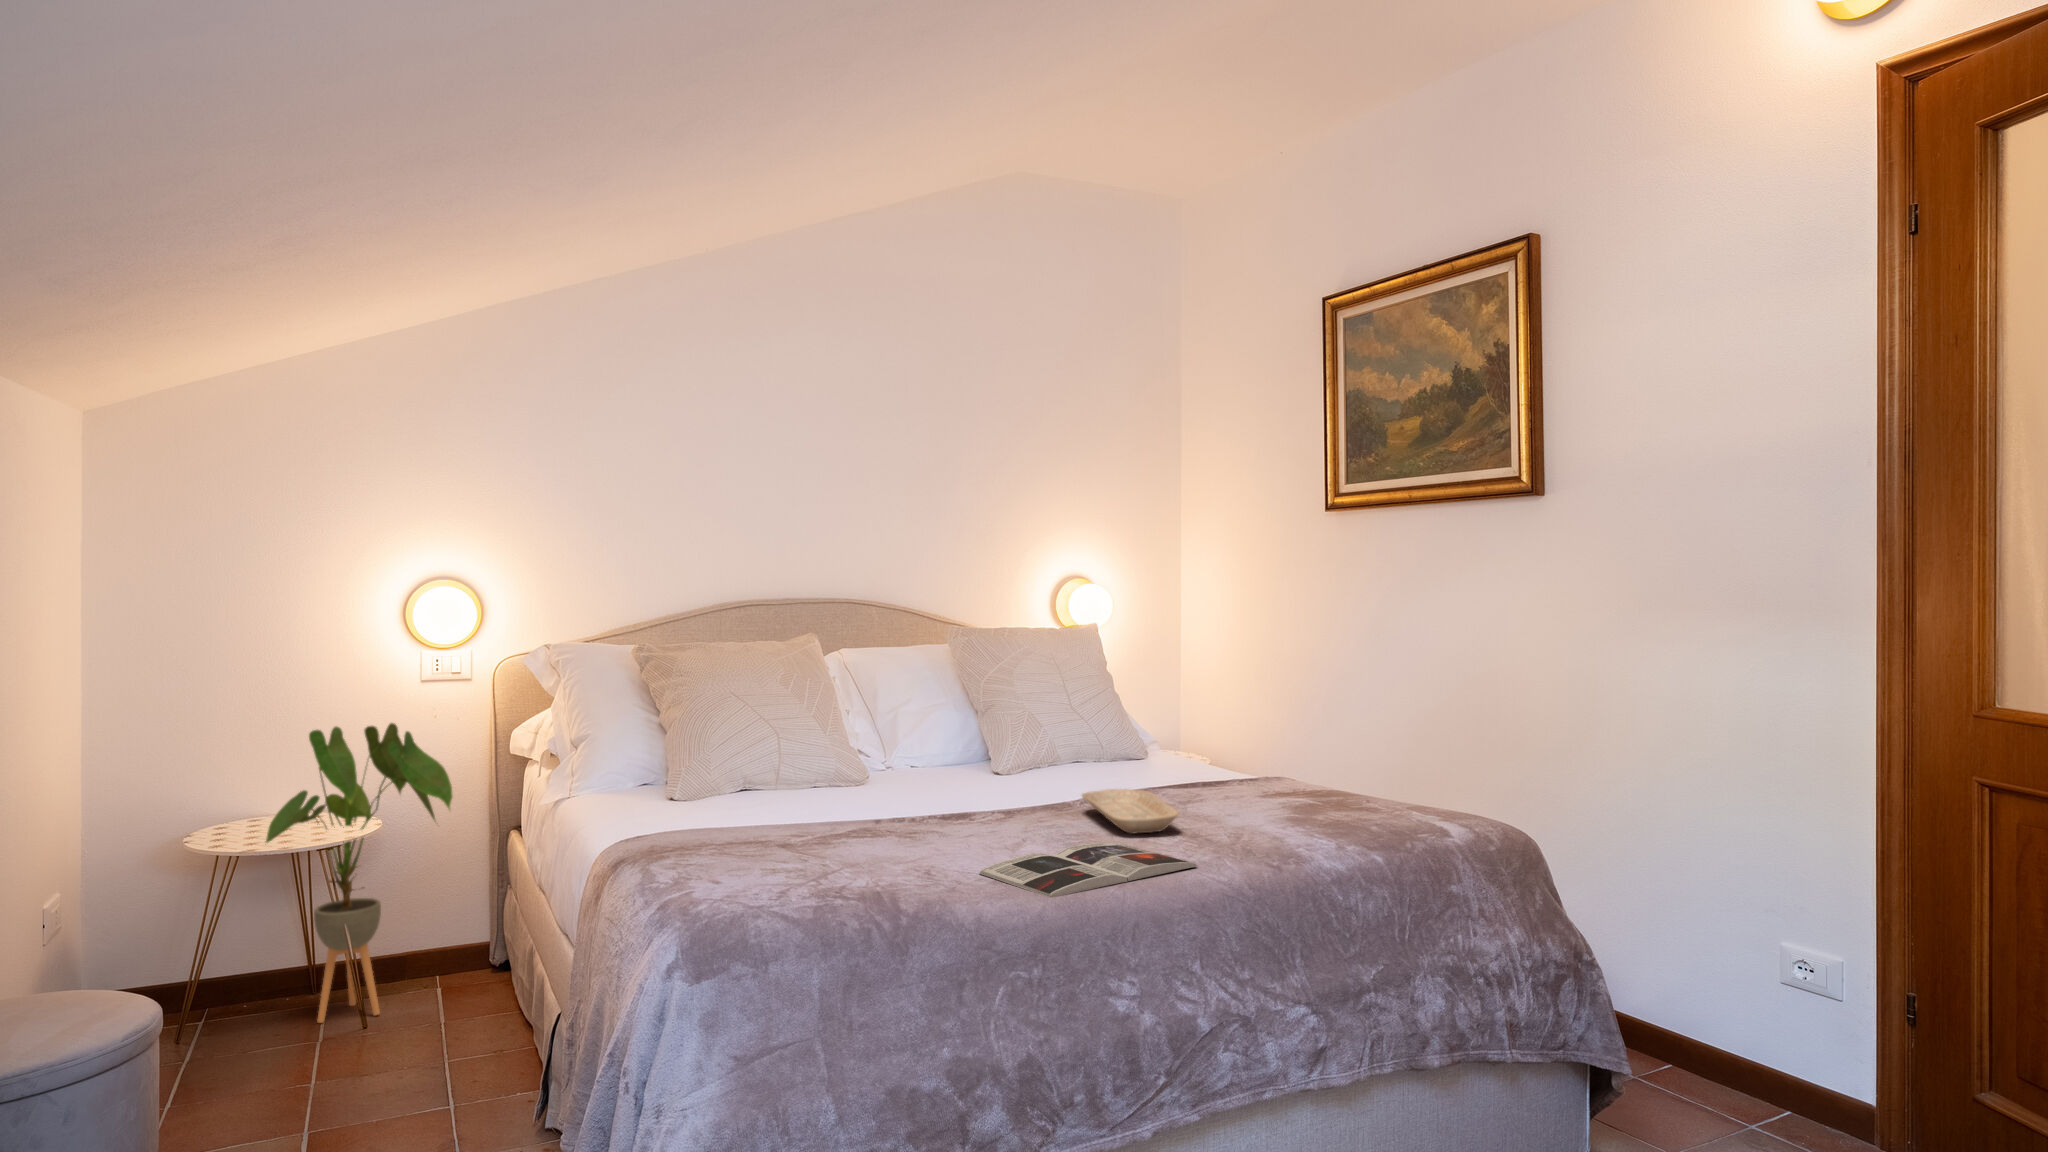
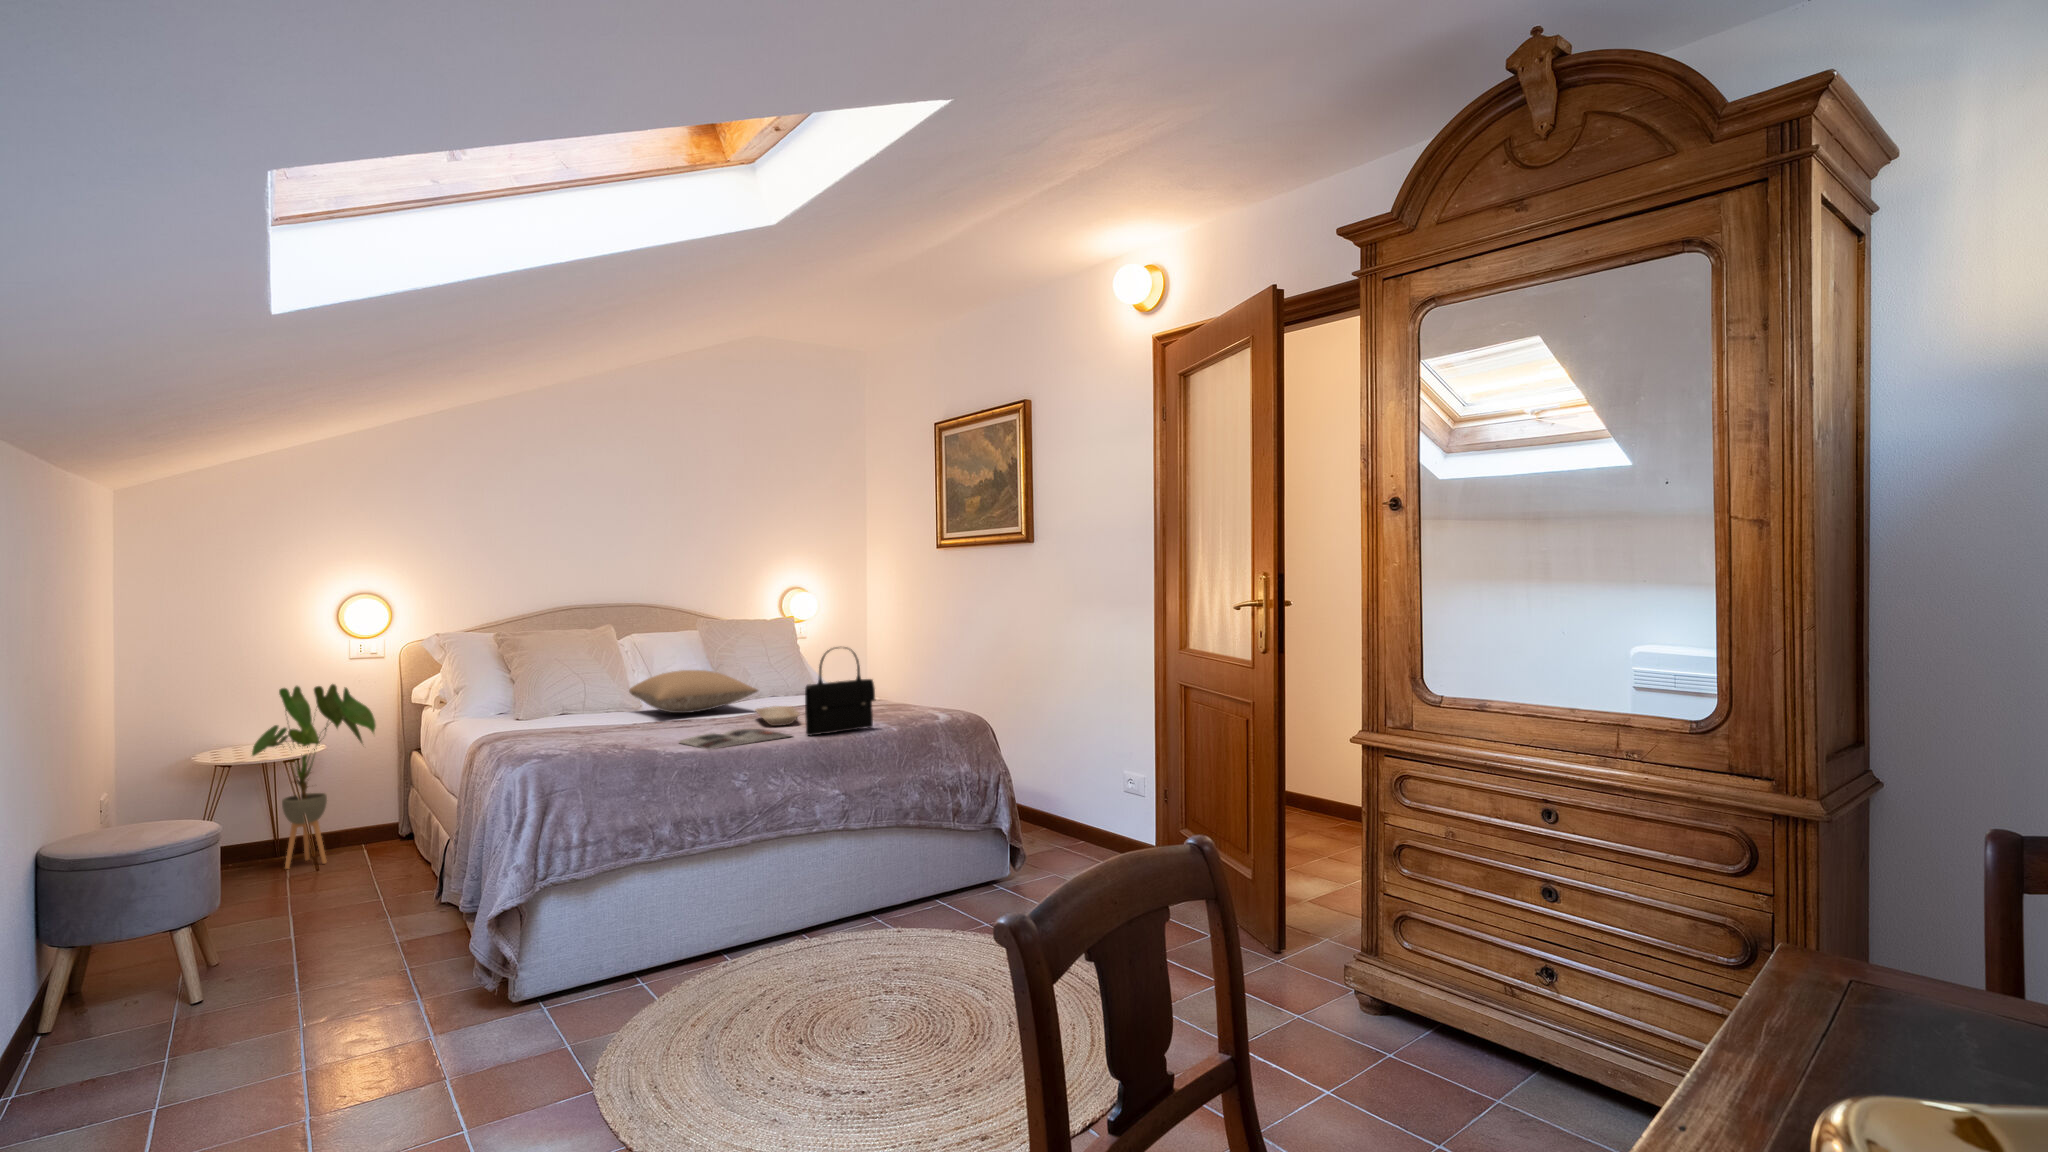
handbag: none [1218,688,1346,867] -> present [805,647,875,736]
pillow: none [850,717,1075,793] -> present [629,670,758,713]

